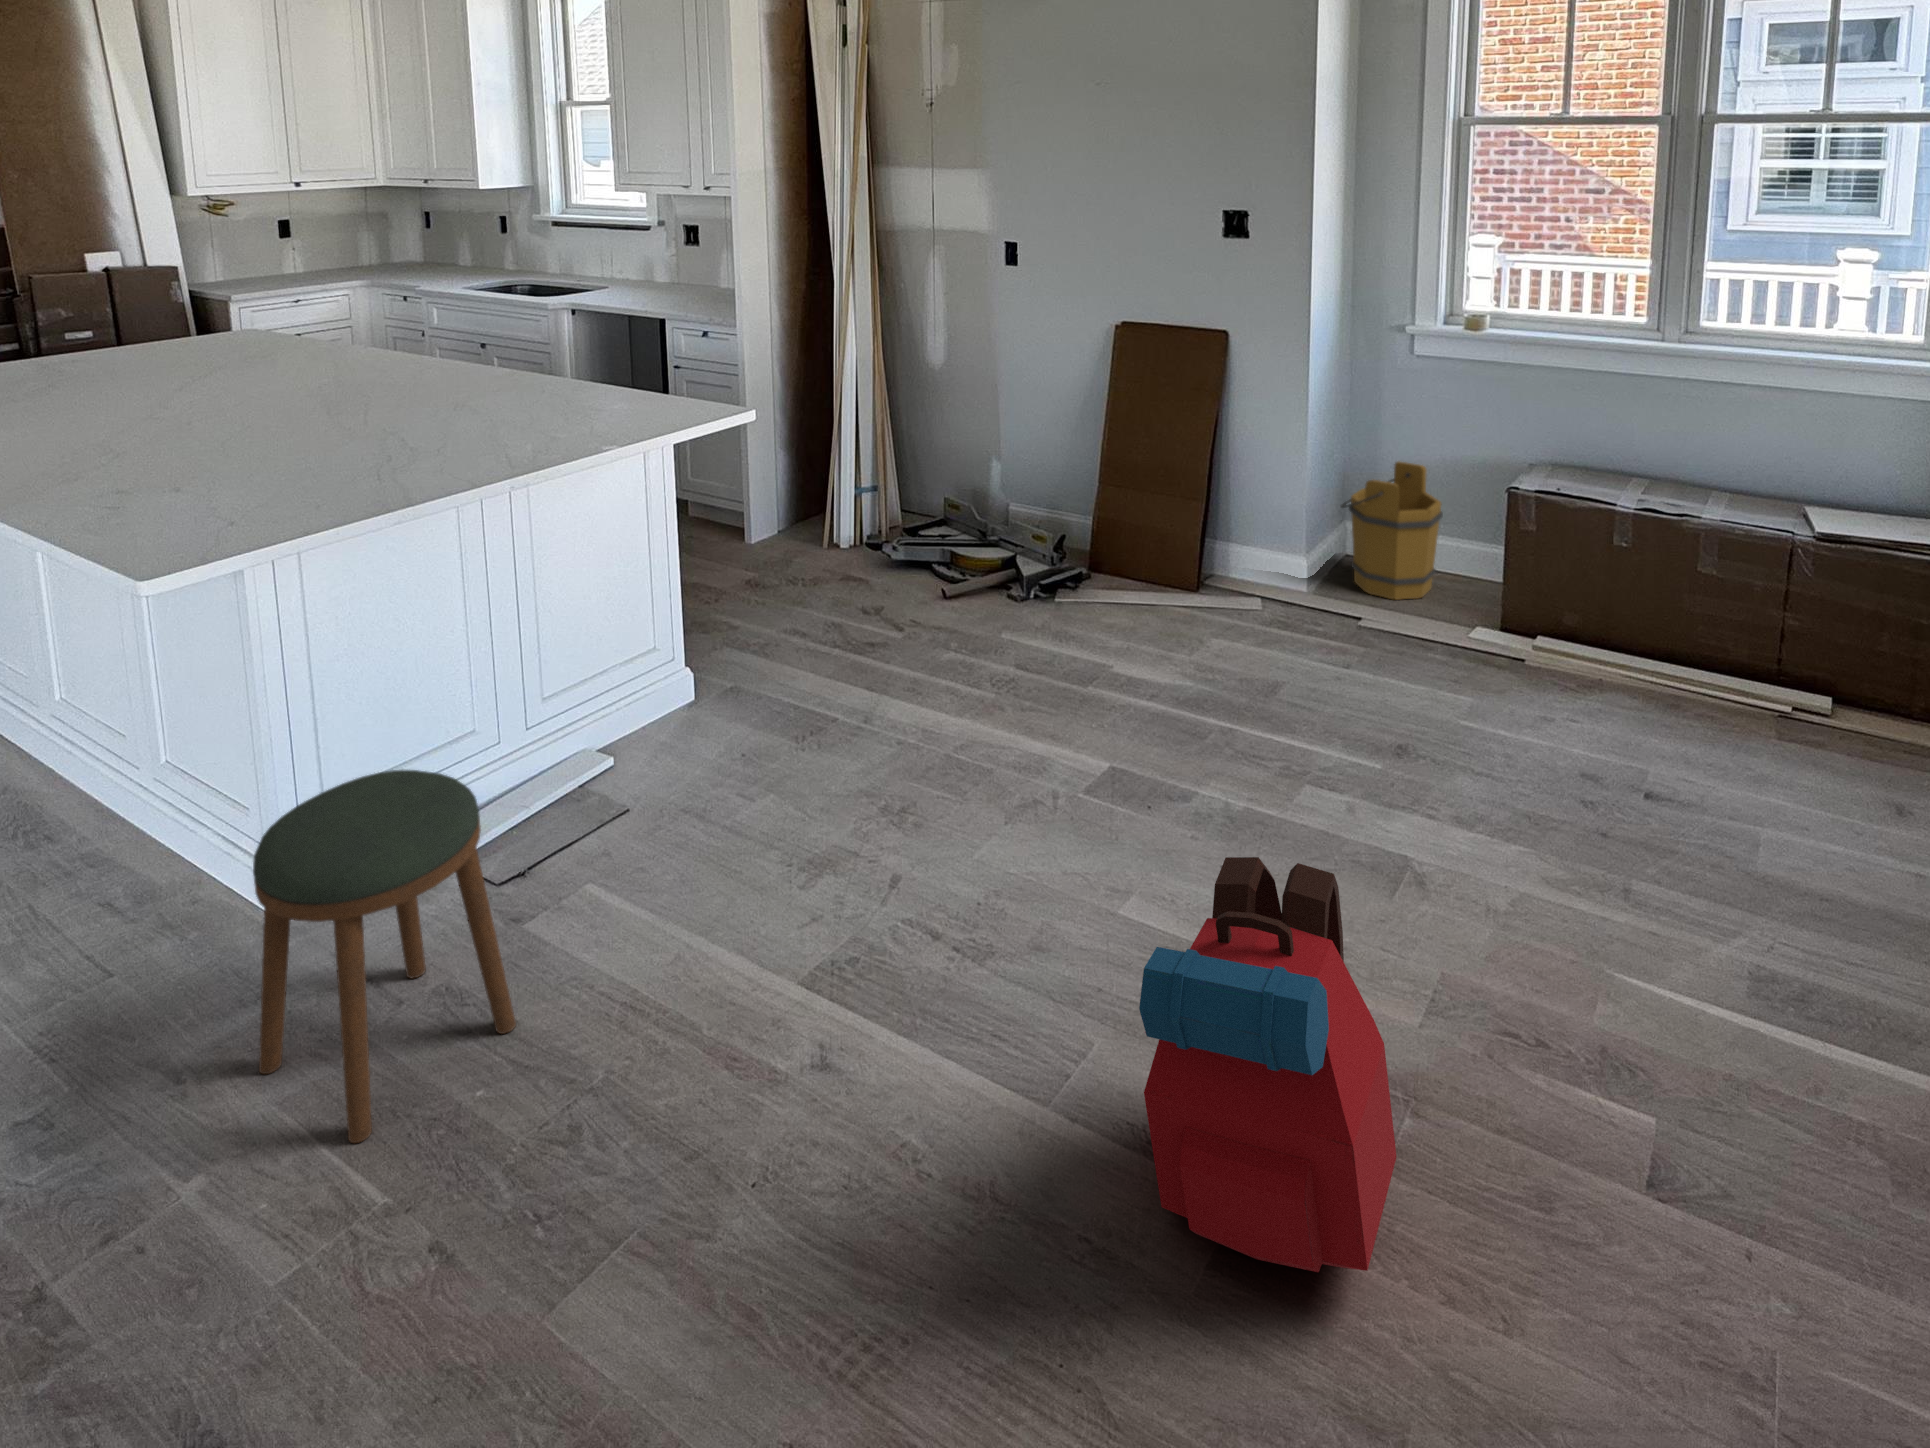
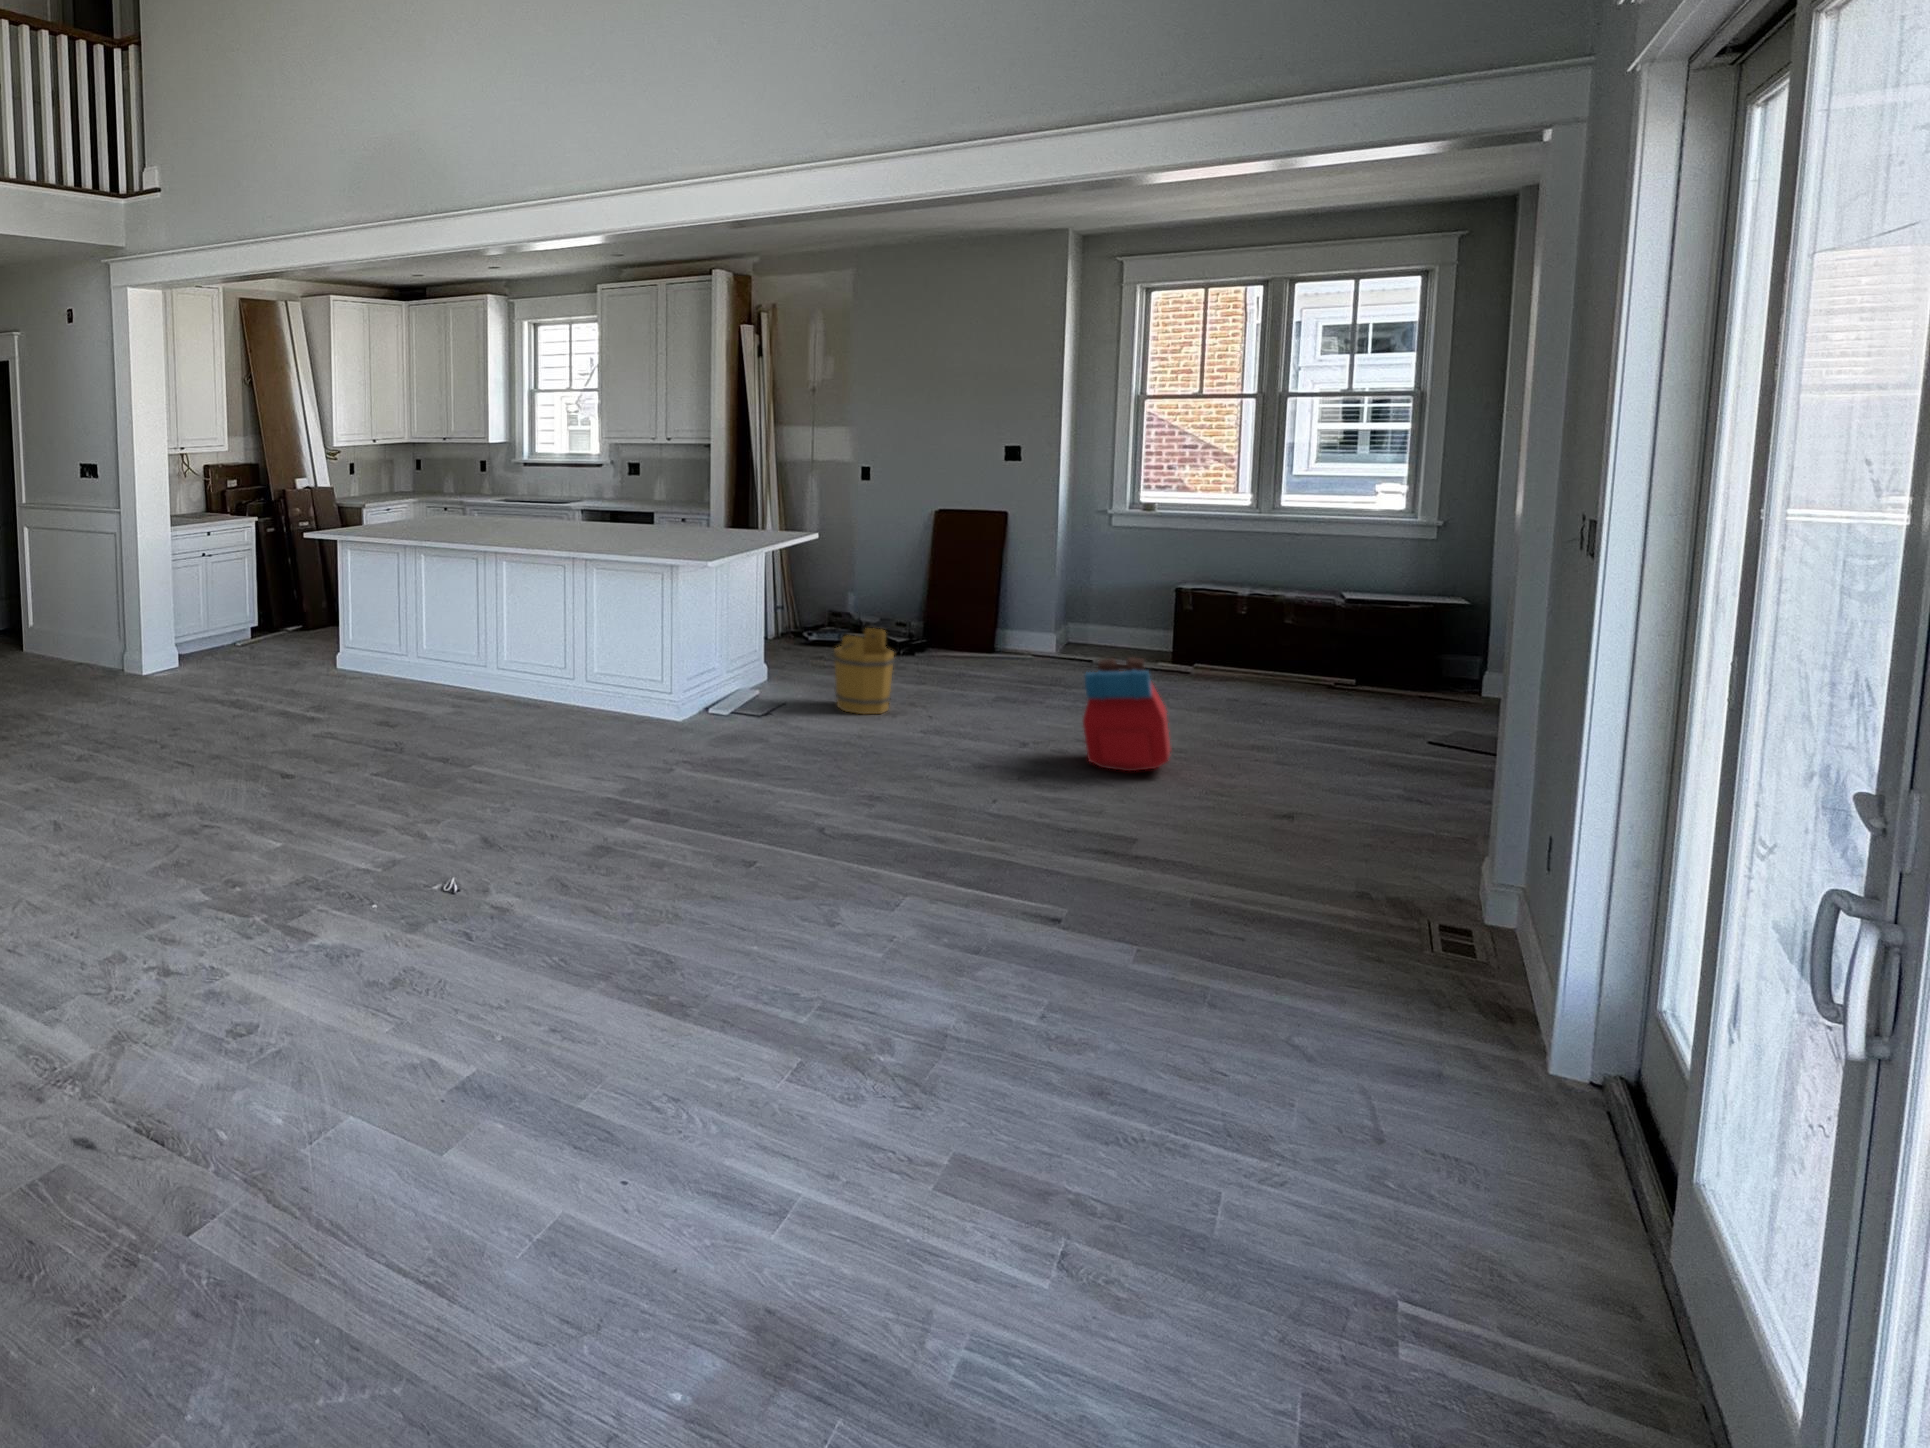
bucket: present [1341,461,1443,600] -> present [831,628,895,714]
stool: present [253,770,516,1143] -> none [722,644,806,753]

